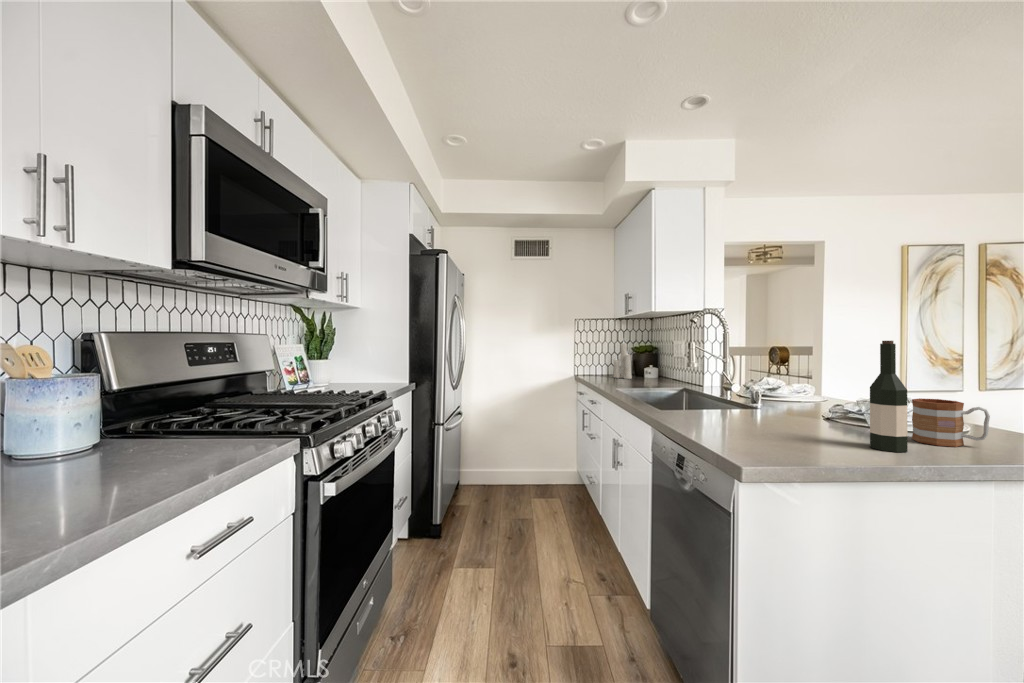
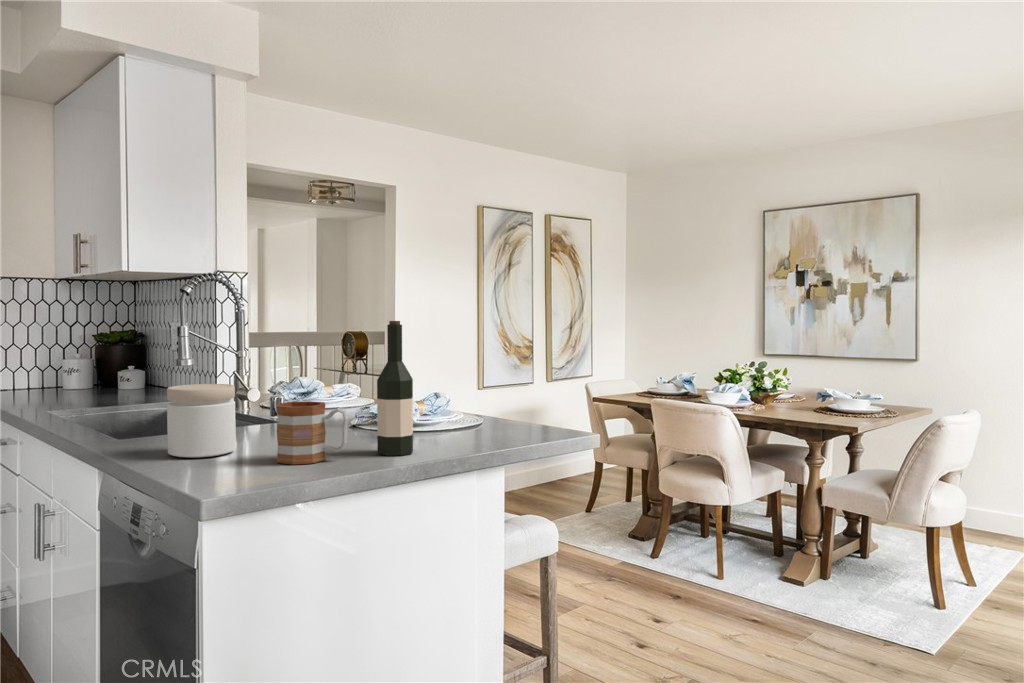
candle: present [613,343,632,379] -> none [53,314,92,392]
jar: none [697,382,743,431] -> present [167,384,236,458]
mug: present [912,398,990,447] -> present [276,401,348,465]

